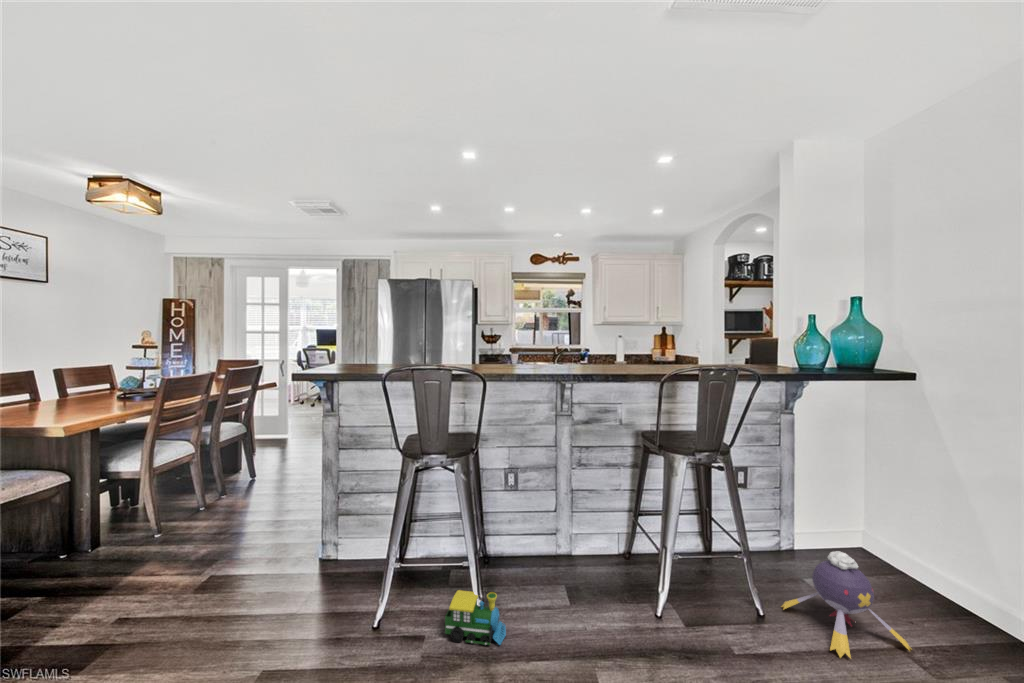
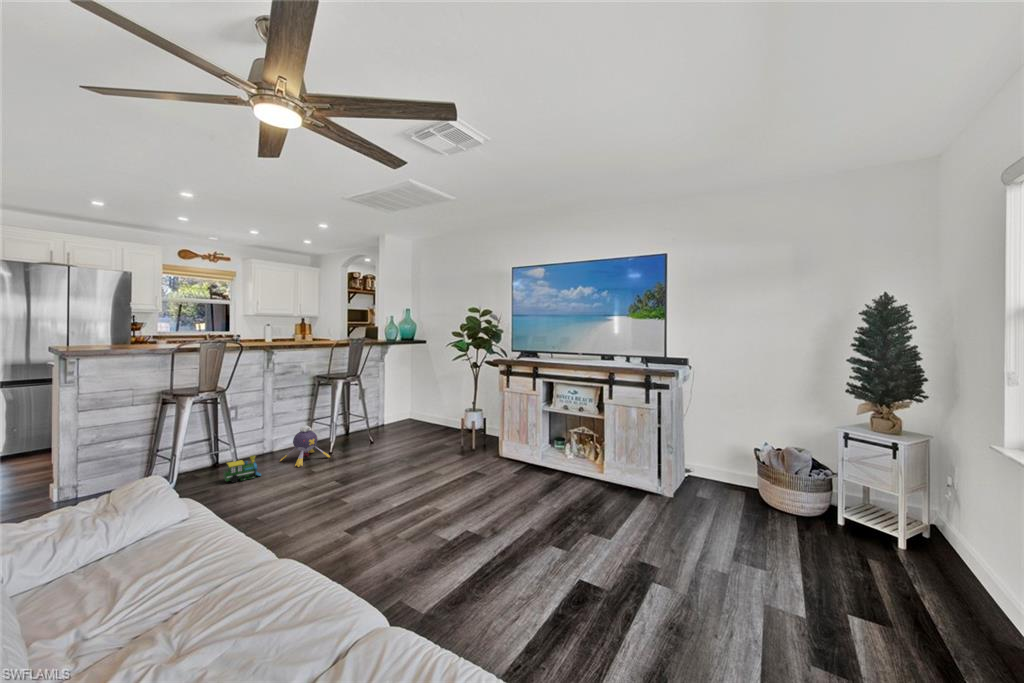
plush toy: present [781,551,911,658] -> present [280,425,330,467]

